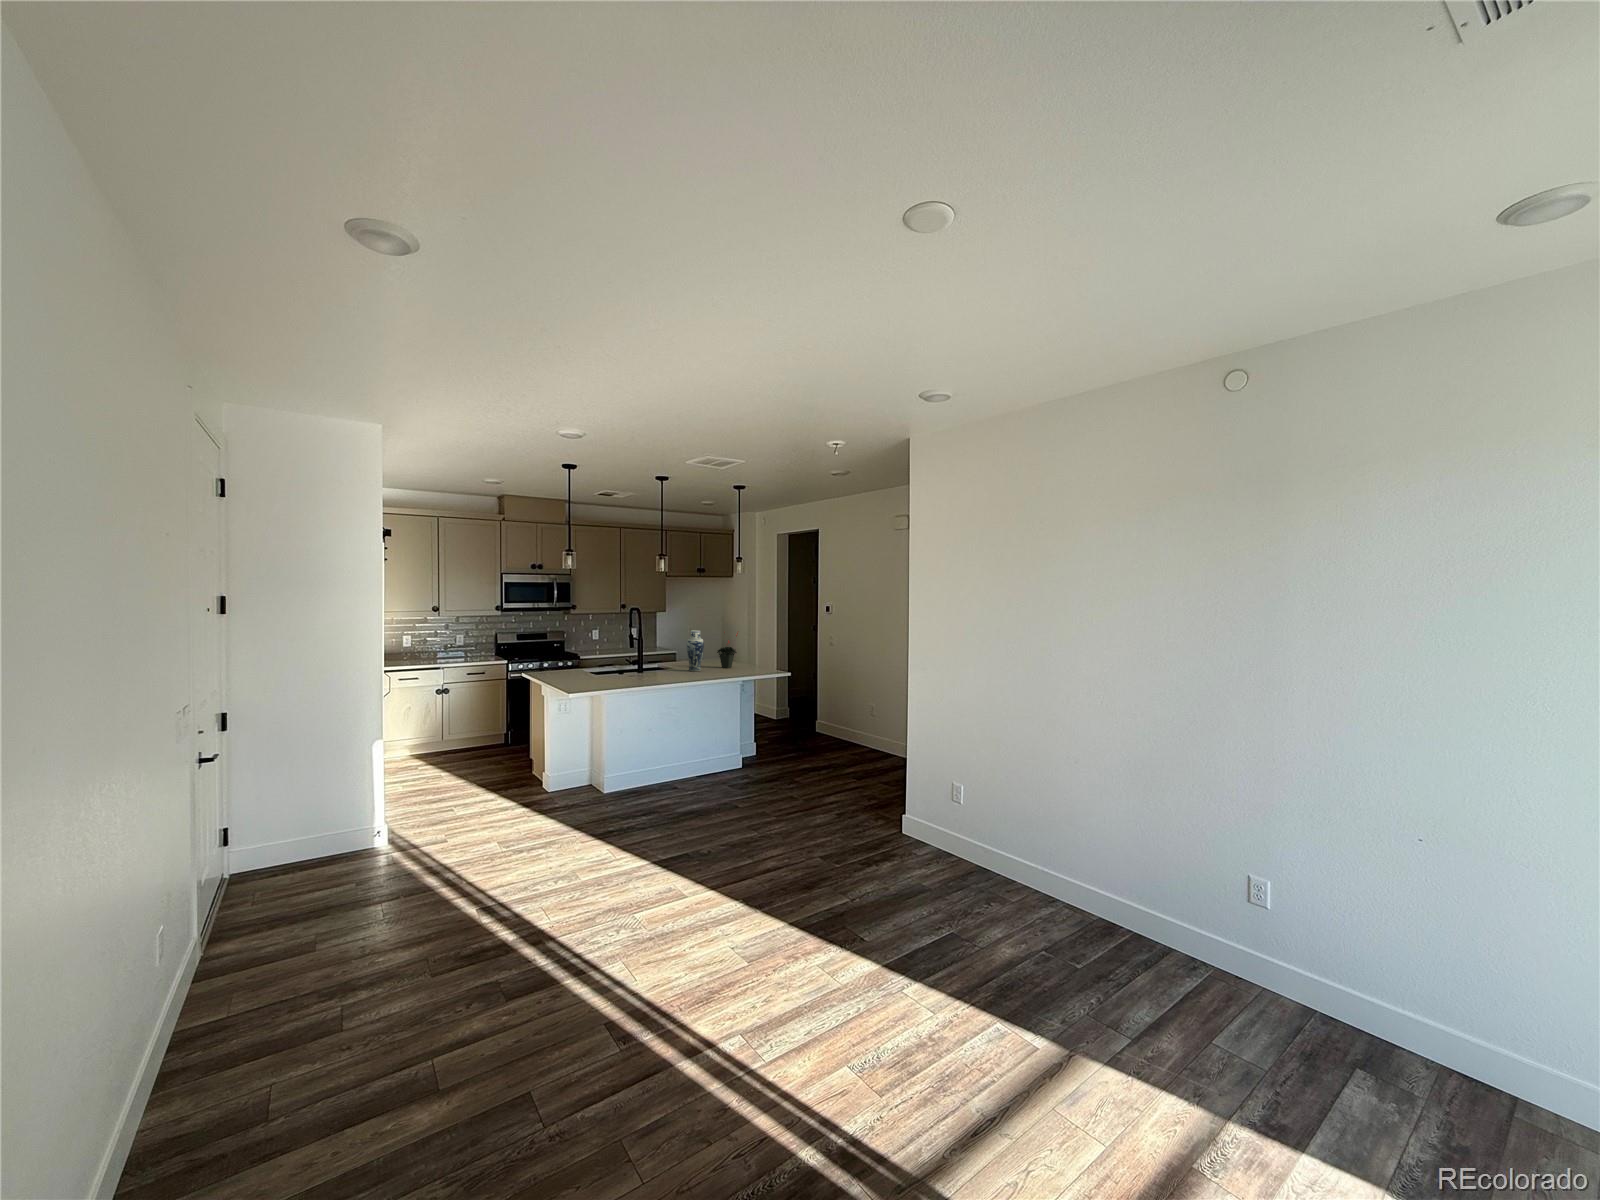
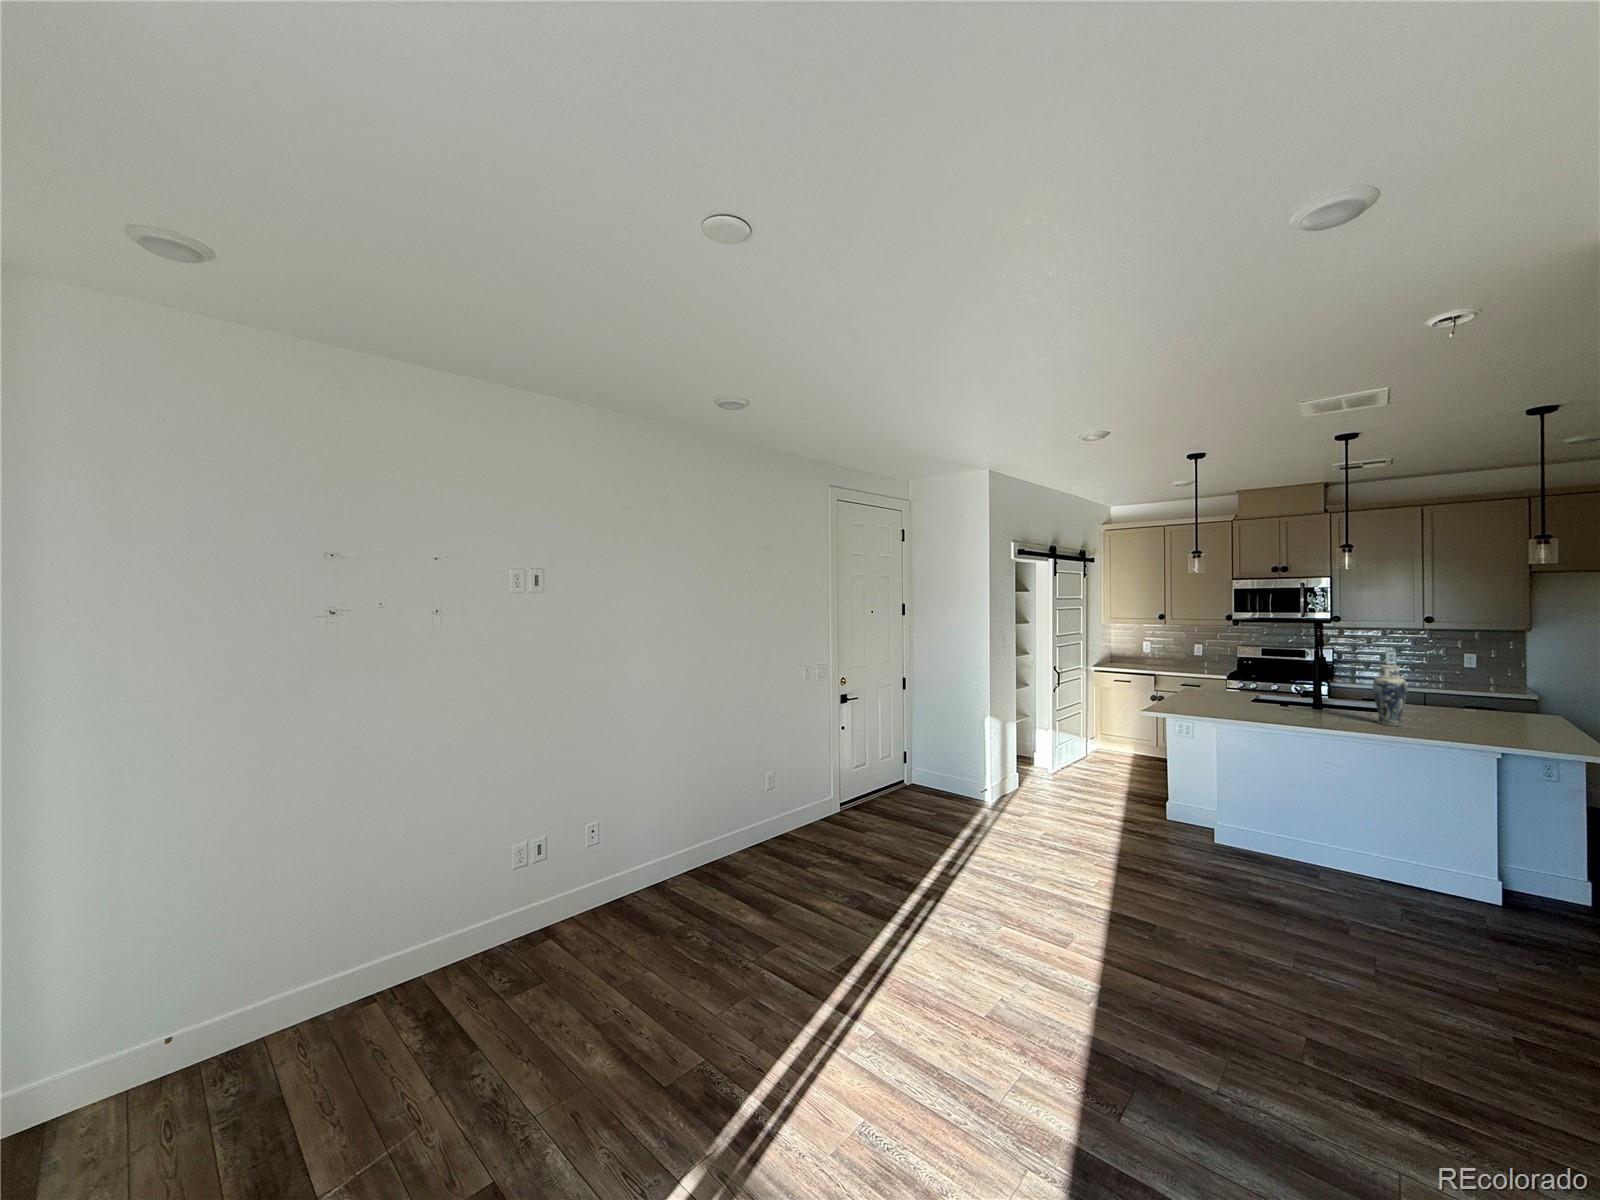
potted plant: present [717,633,738,668] -> none [1457,671,1509,733]

